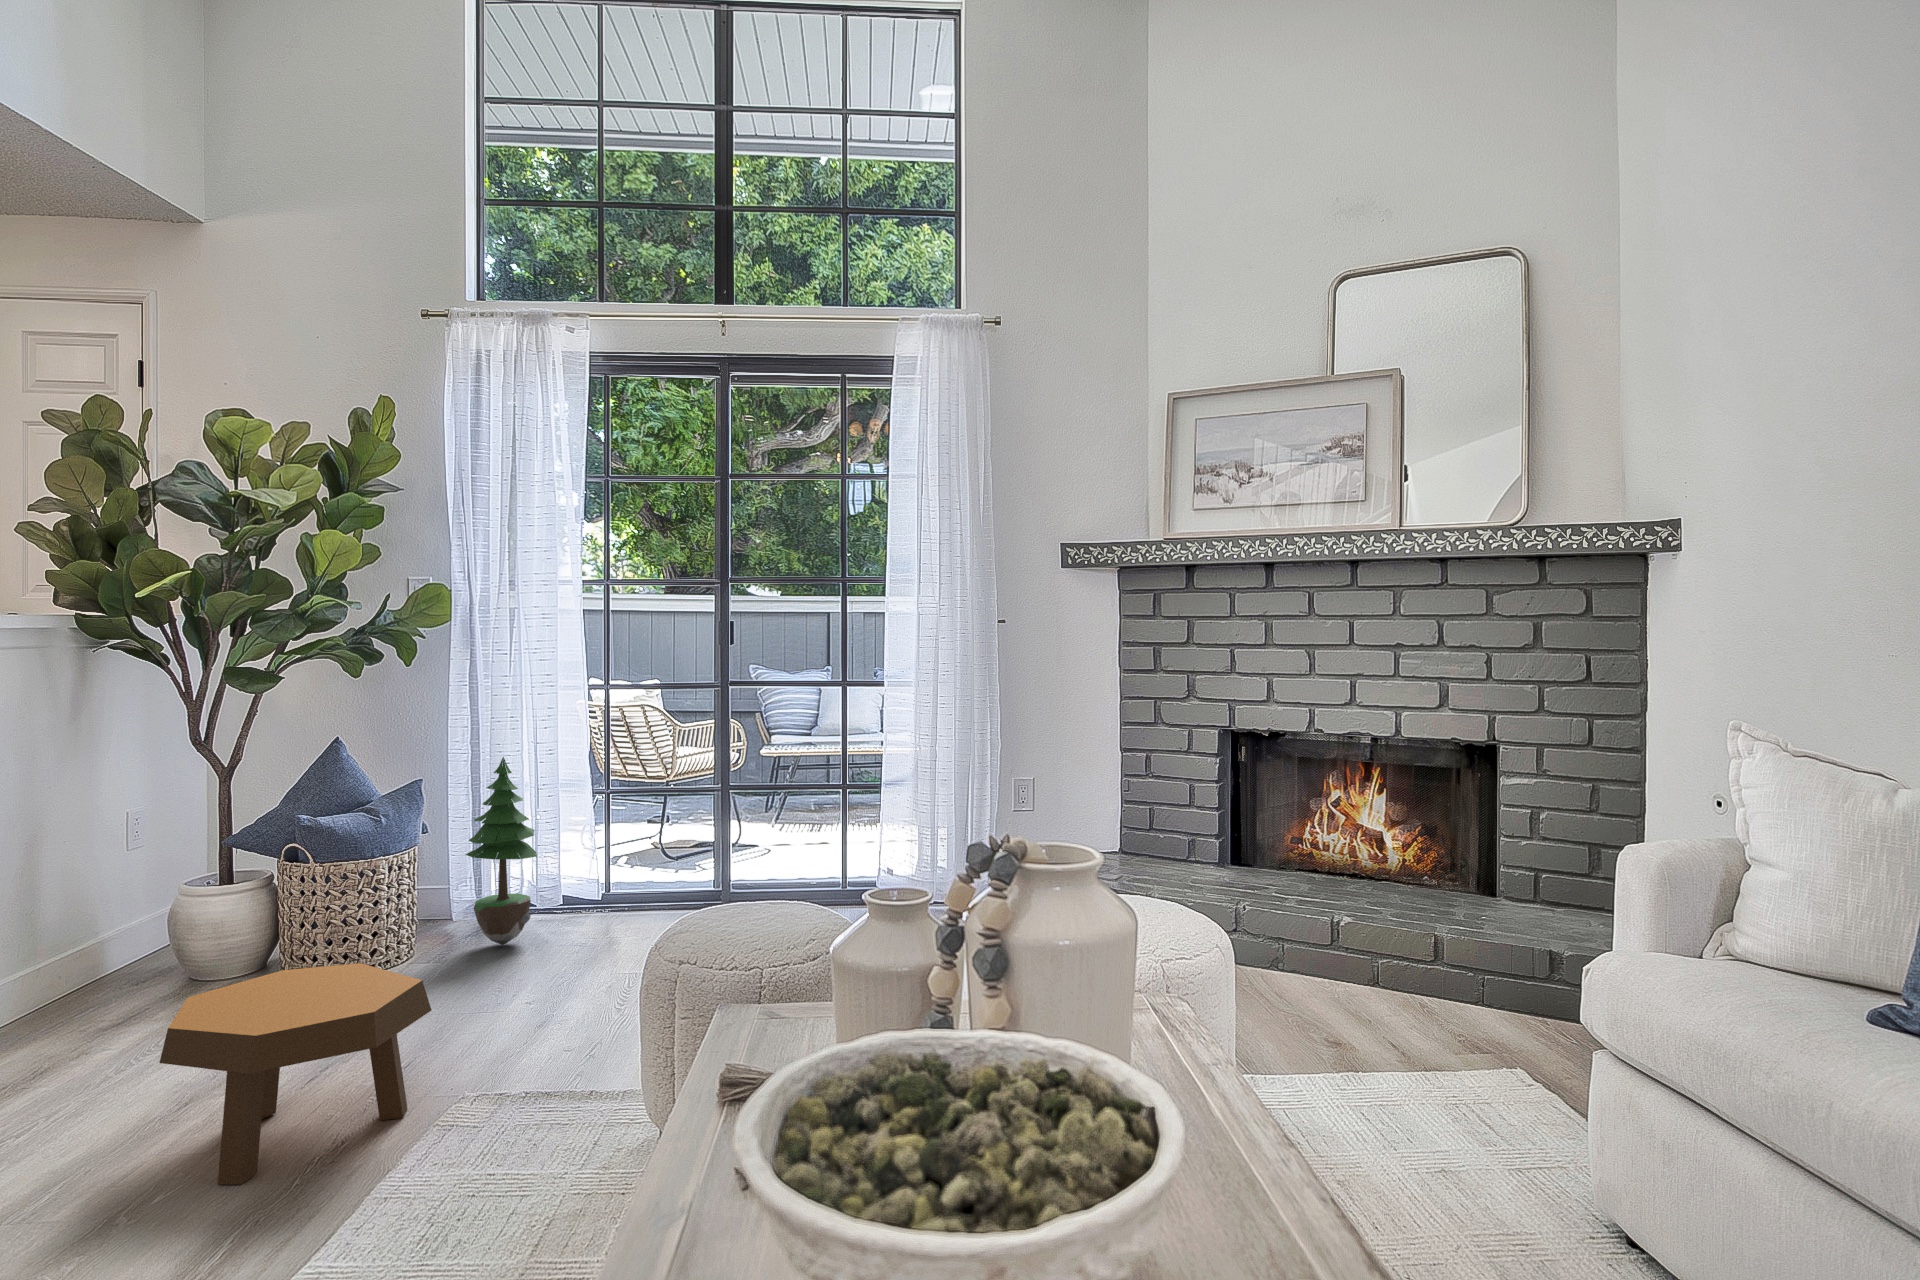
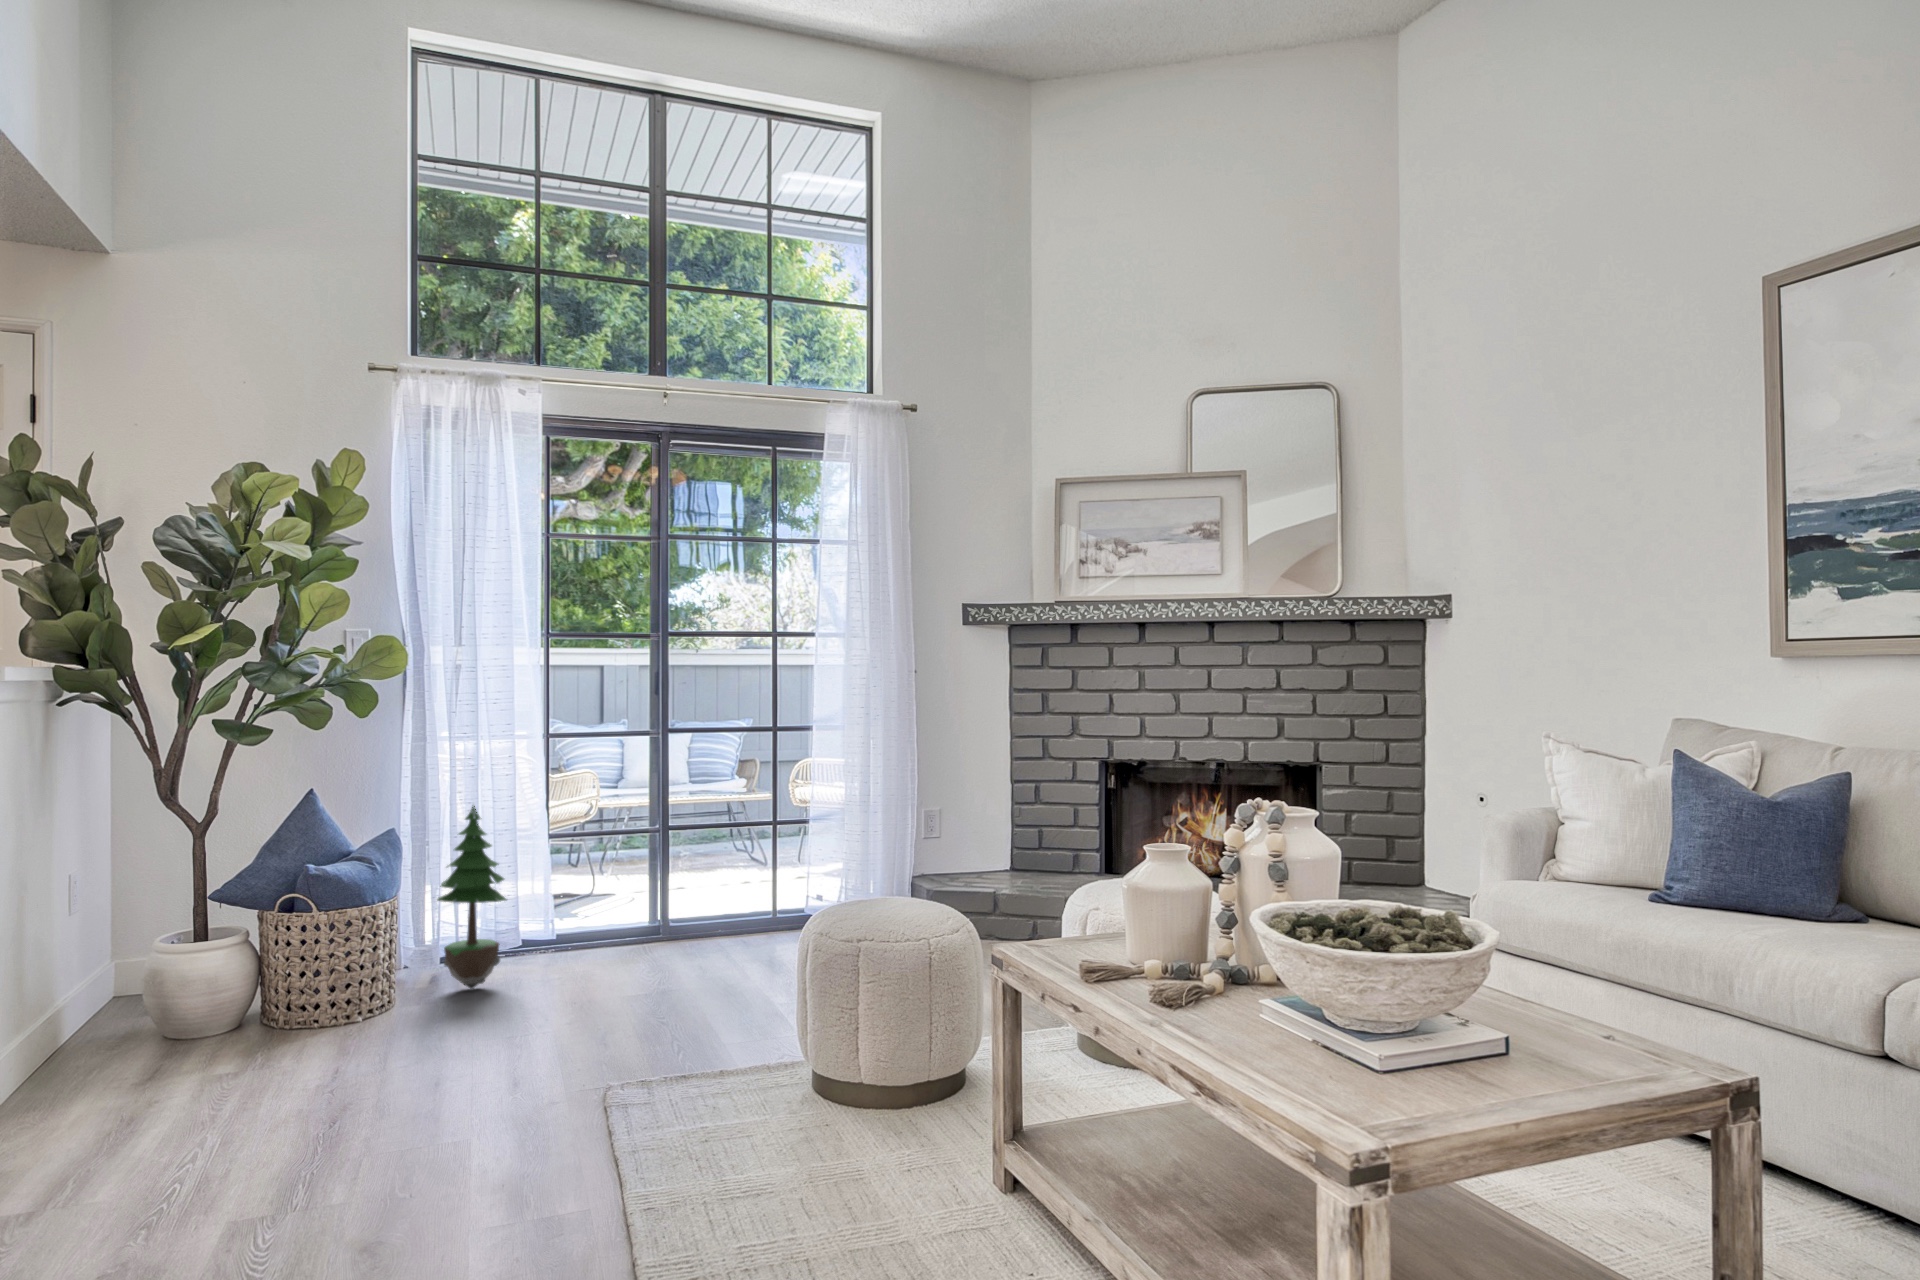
footstool: present [159,963,431,1185] -> none [392,976,596,1146]

